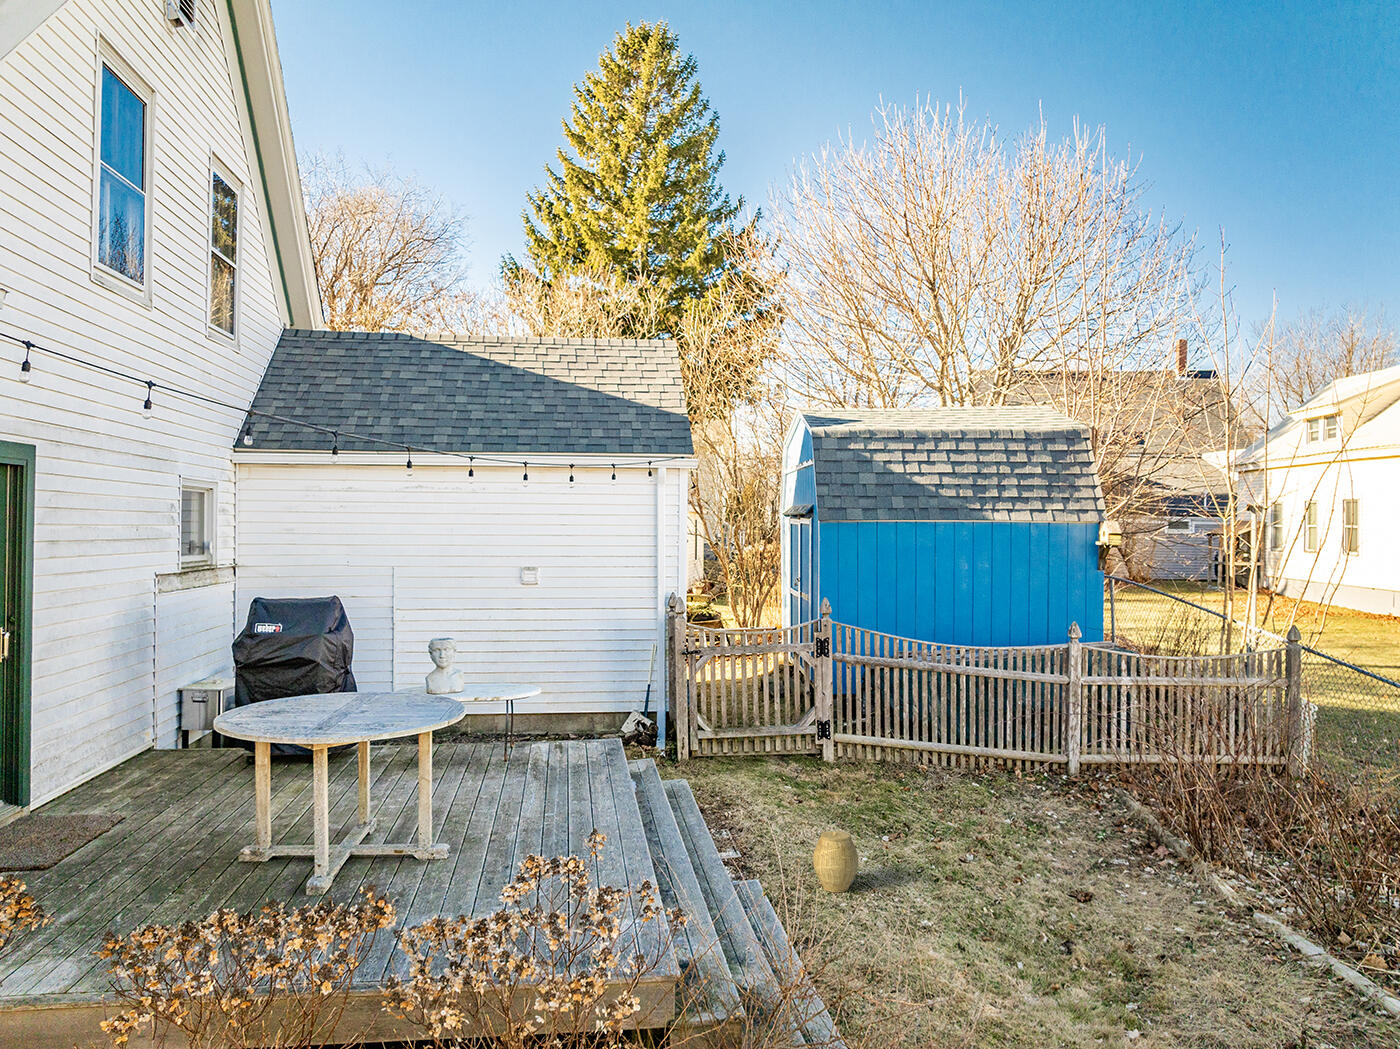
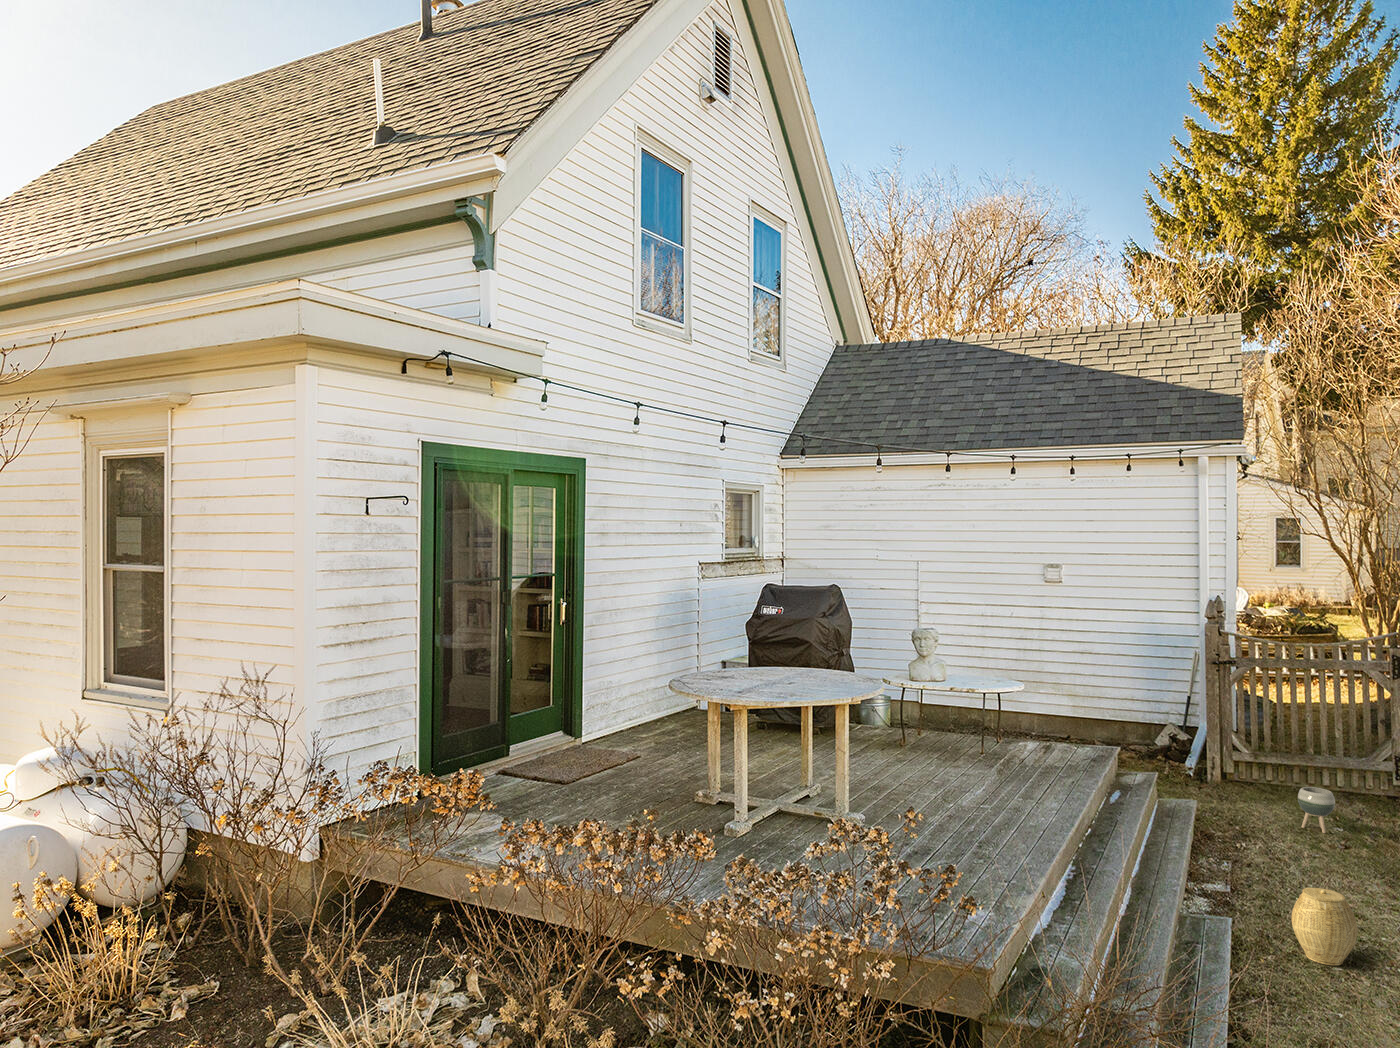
planter: none [760,750,786,787] -> present [1298,787,1335,833]

